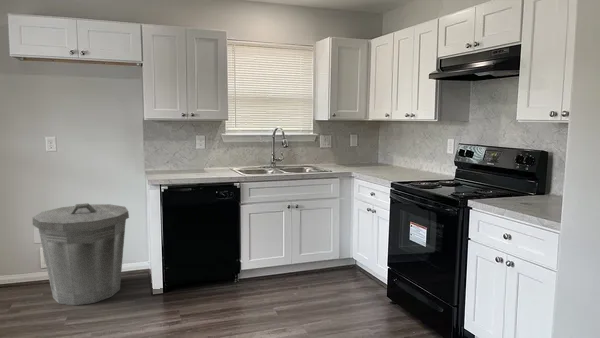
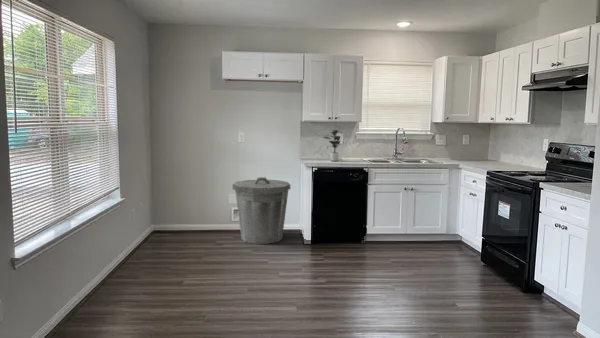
potted plant: none [171,131,214,175] -> present [324,130,340,161]

